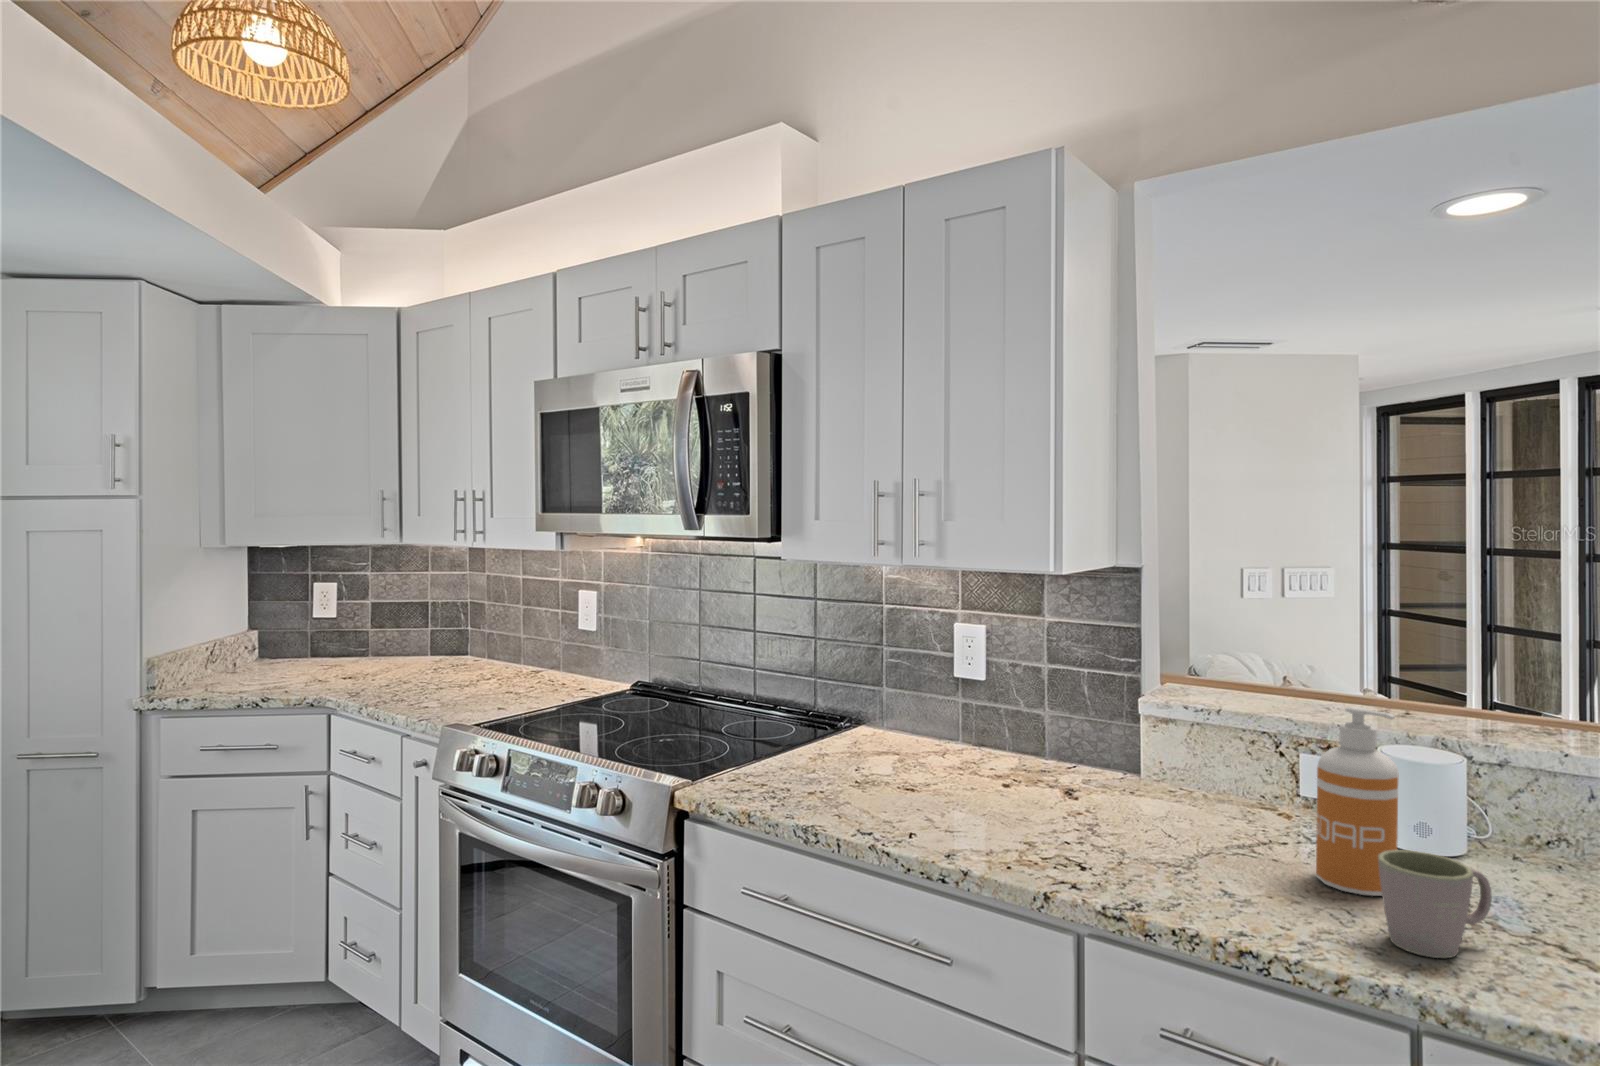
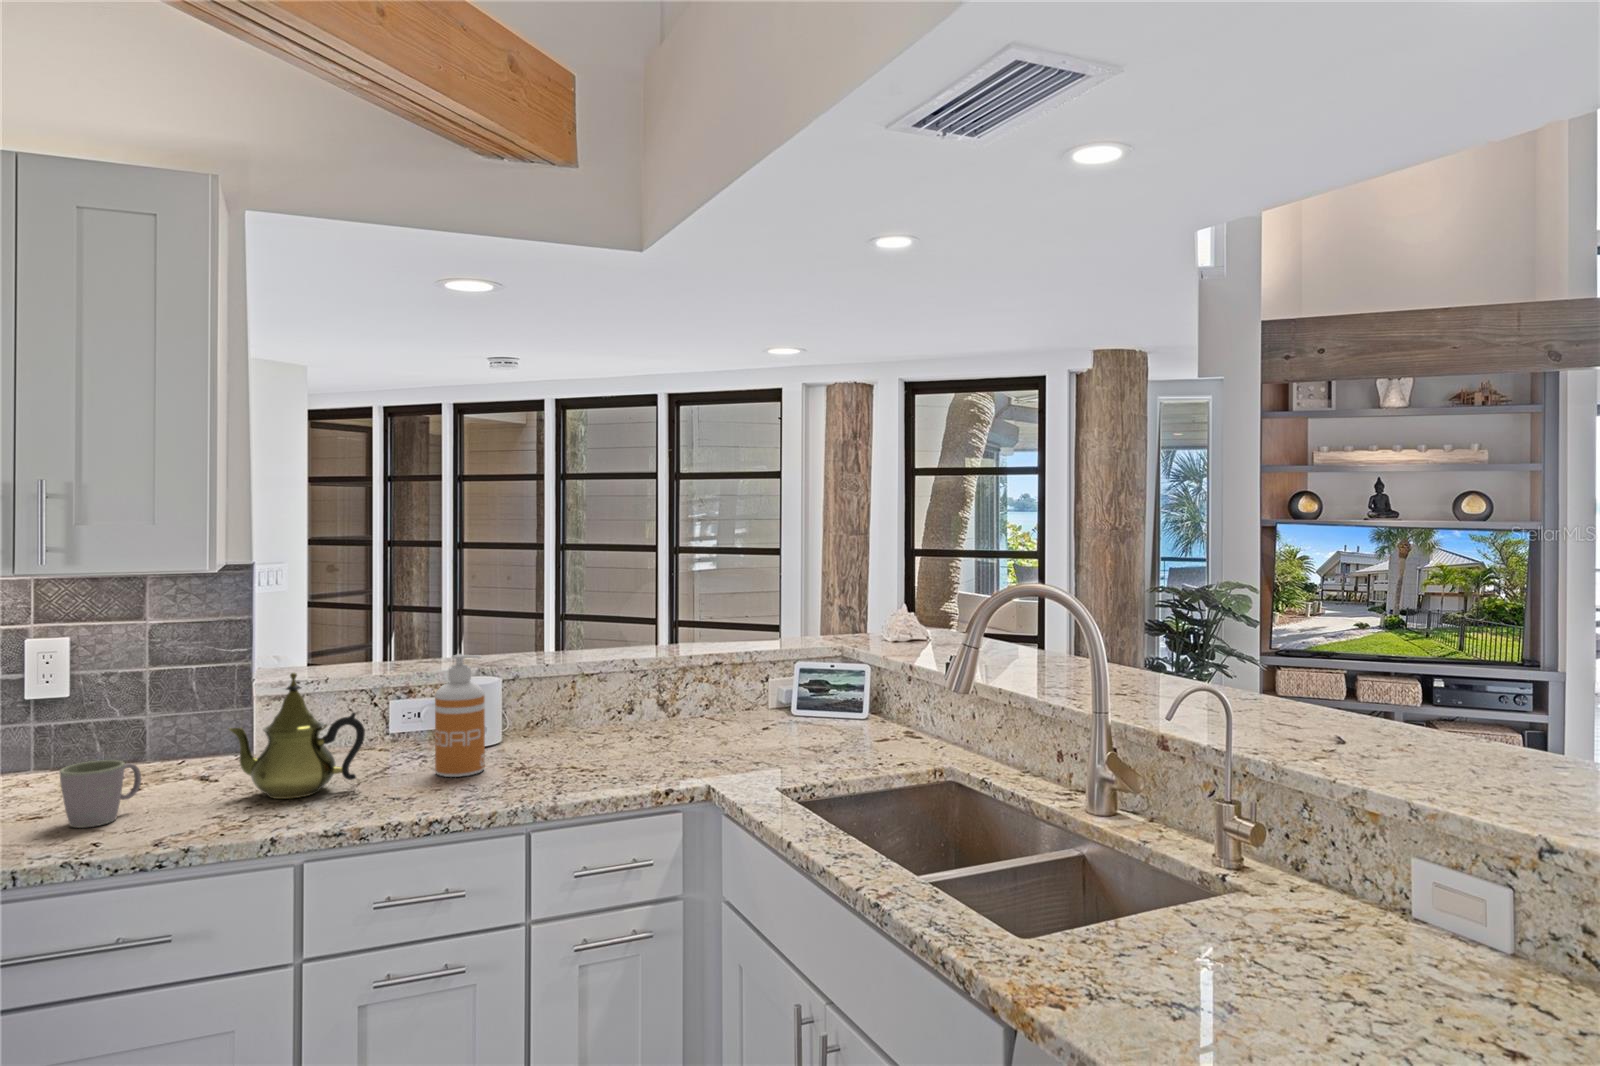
teapot: none [1064,694,1208,852] -> present [229,673,365,799]
mug: present [1378,850,1492,958] -> present [60,760,141,828]

